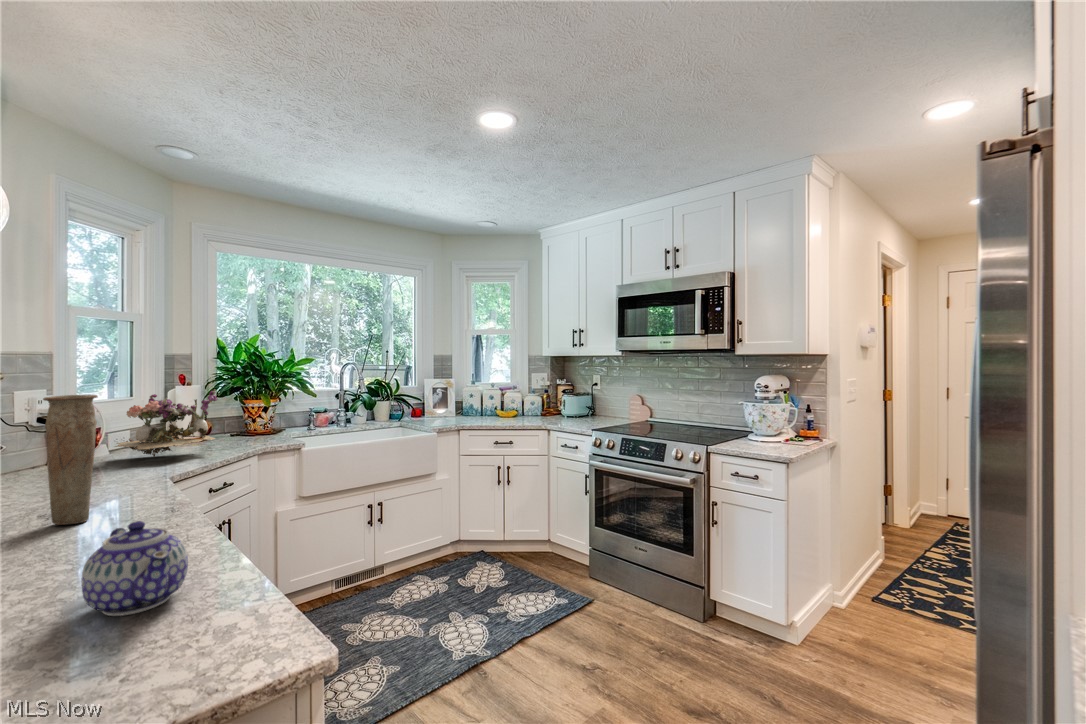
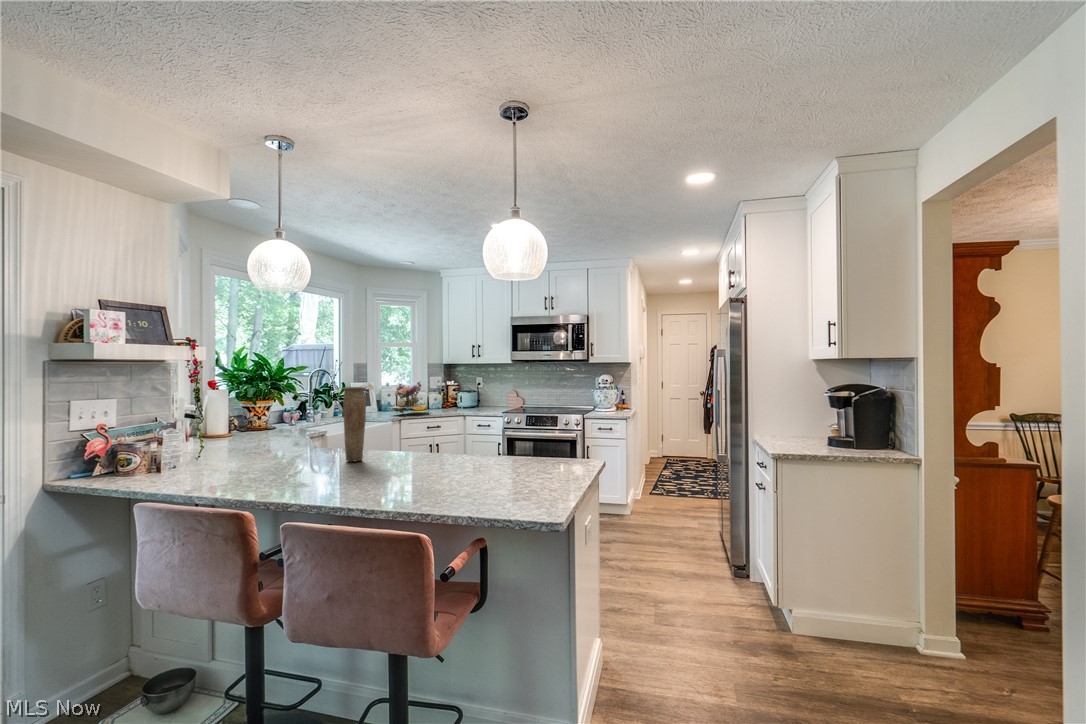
flower arrangement: present [115,389,217,457] -> present [390,382,427,413]
teapot: present [81,521,188,616] -> none [473,432,529,468]

